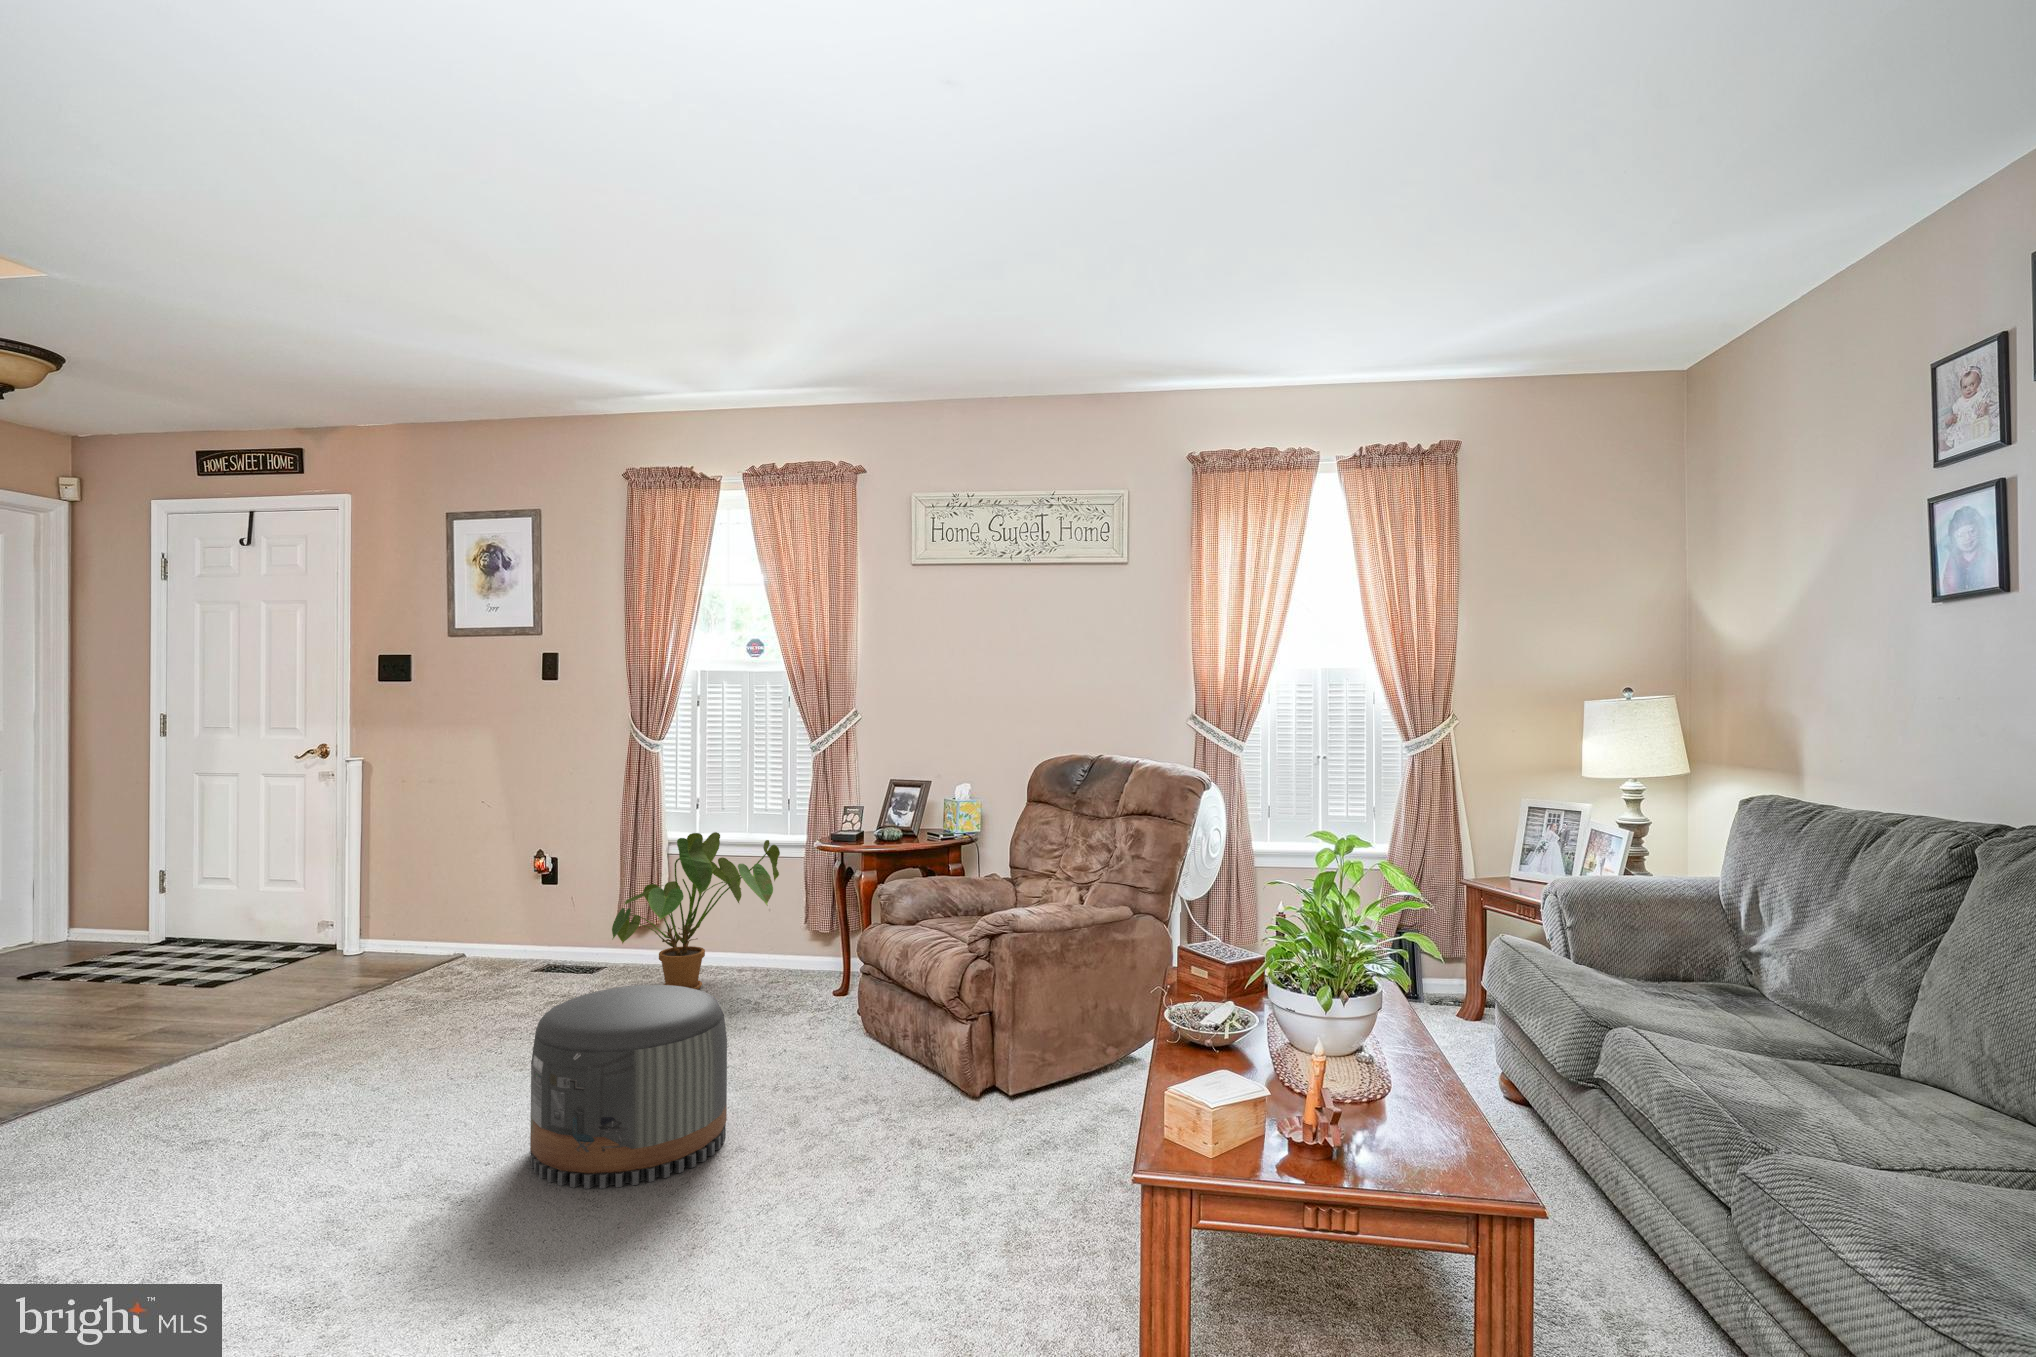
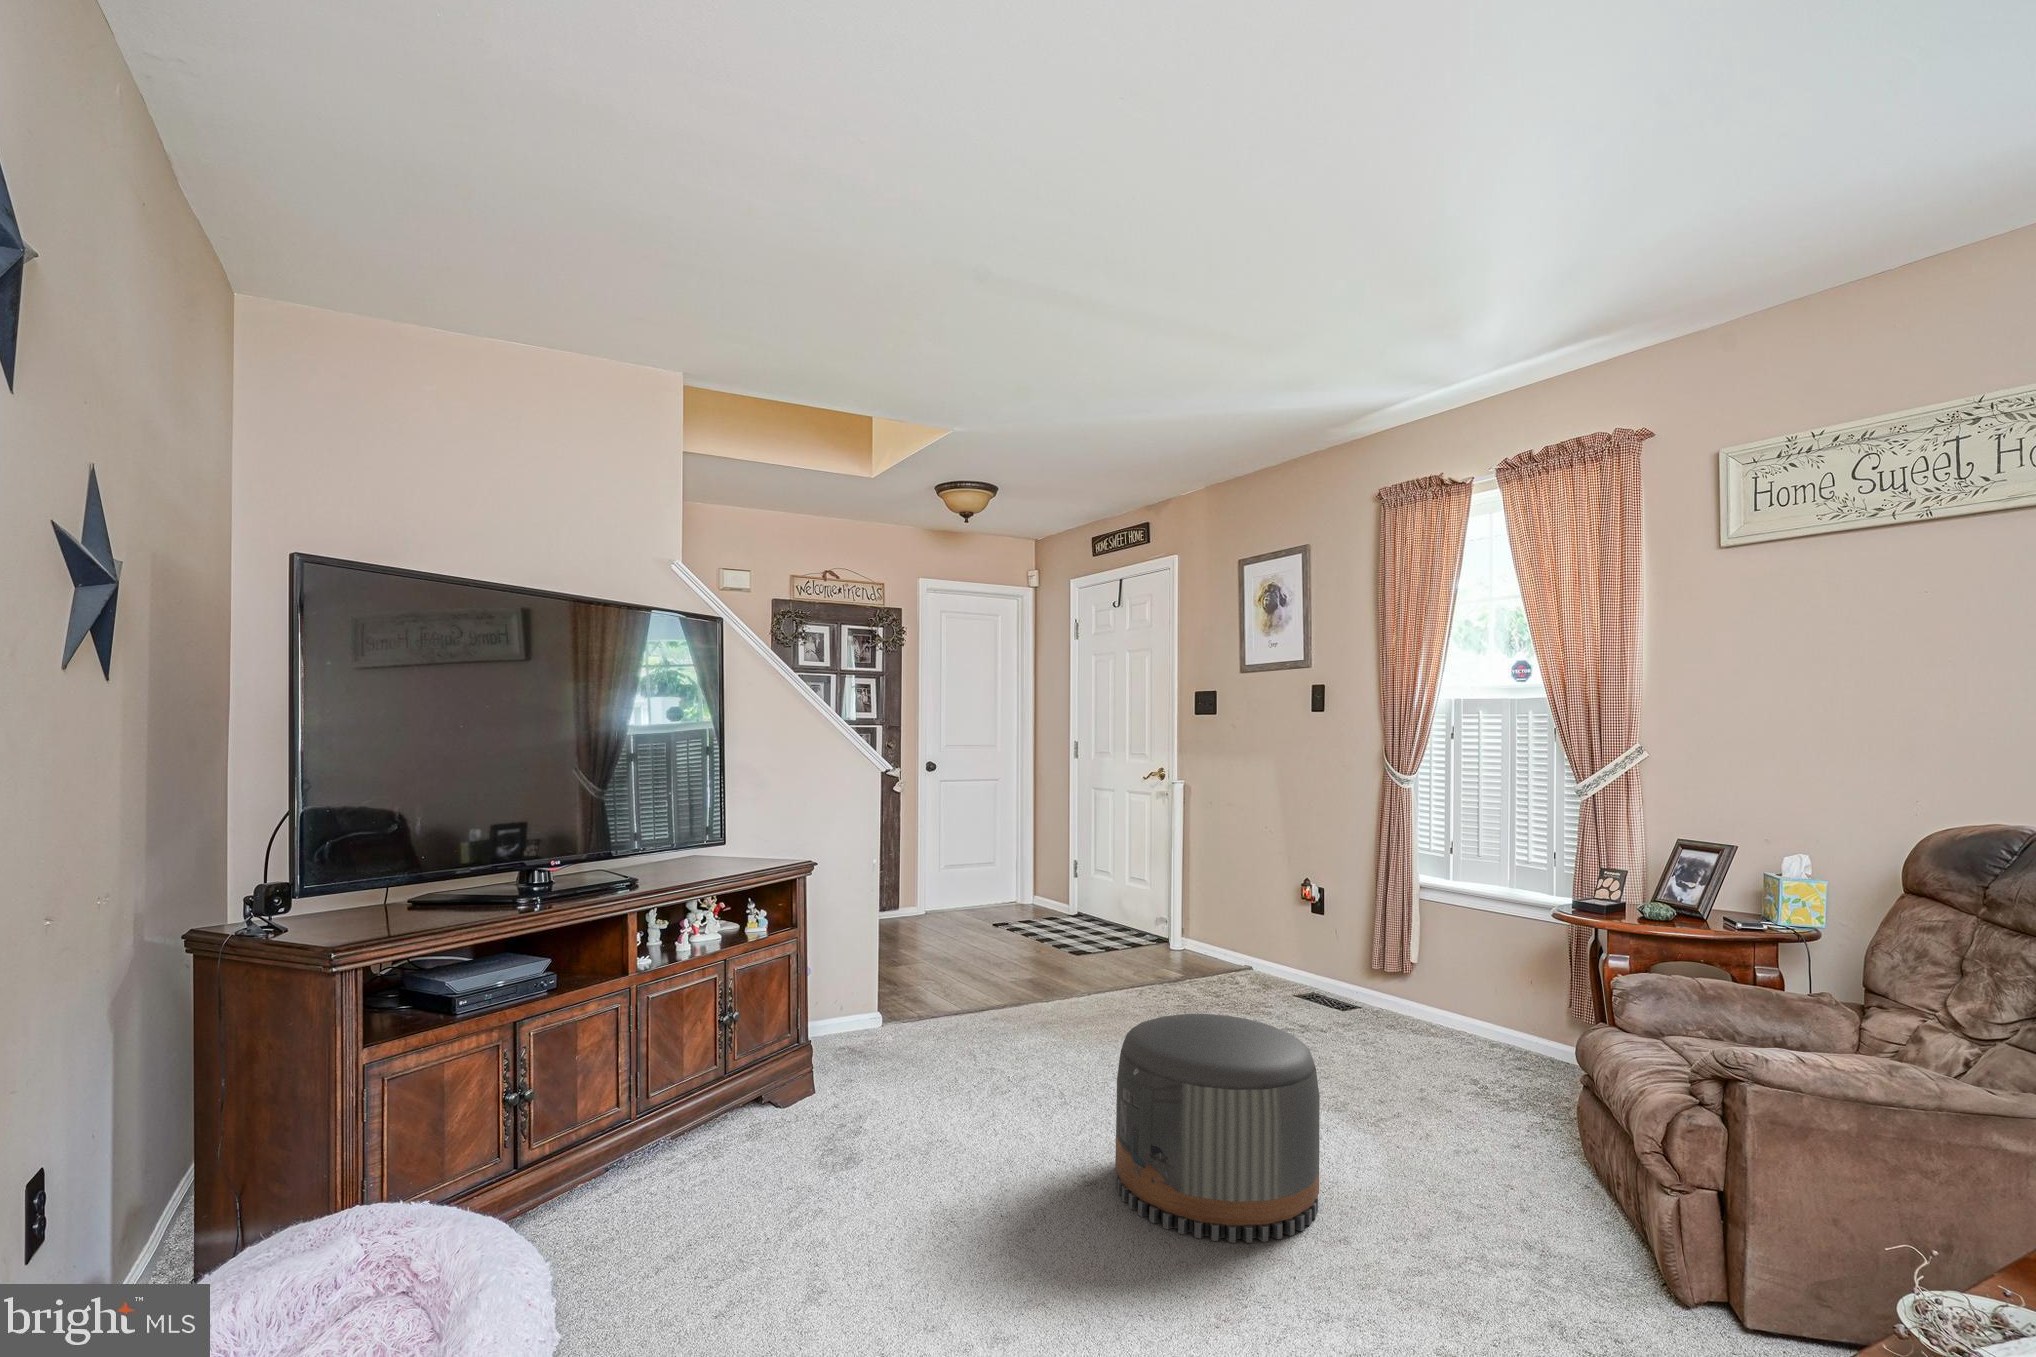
house plant: present [612,832,780,990] -> none [1331,877,1539,1055]

